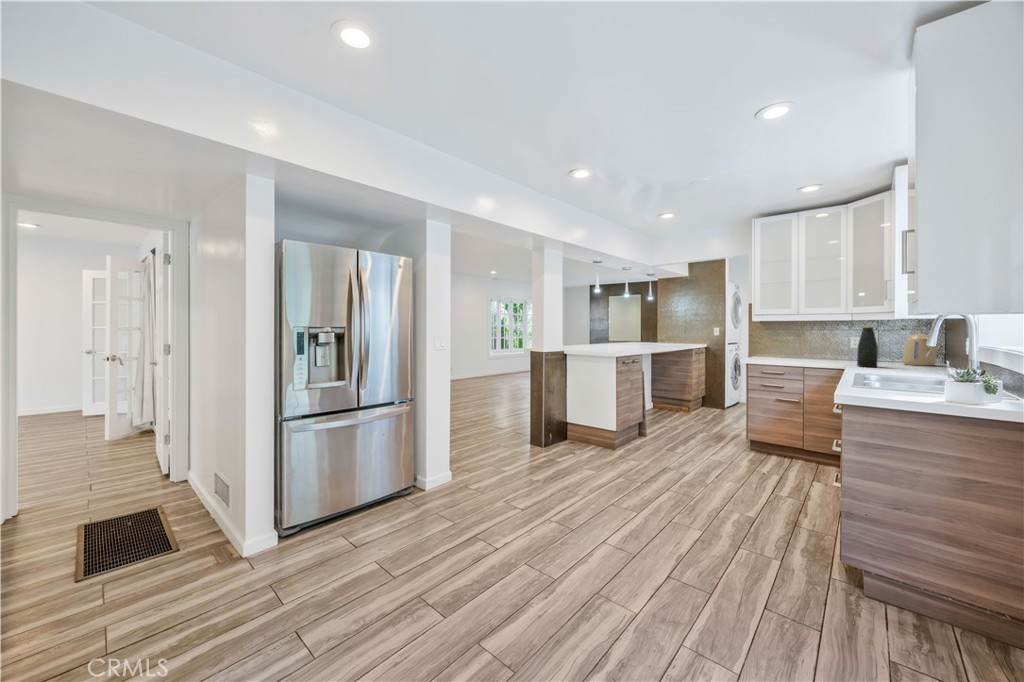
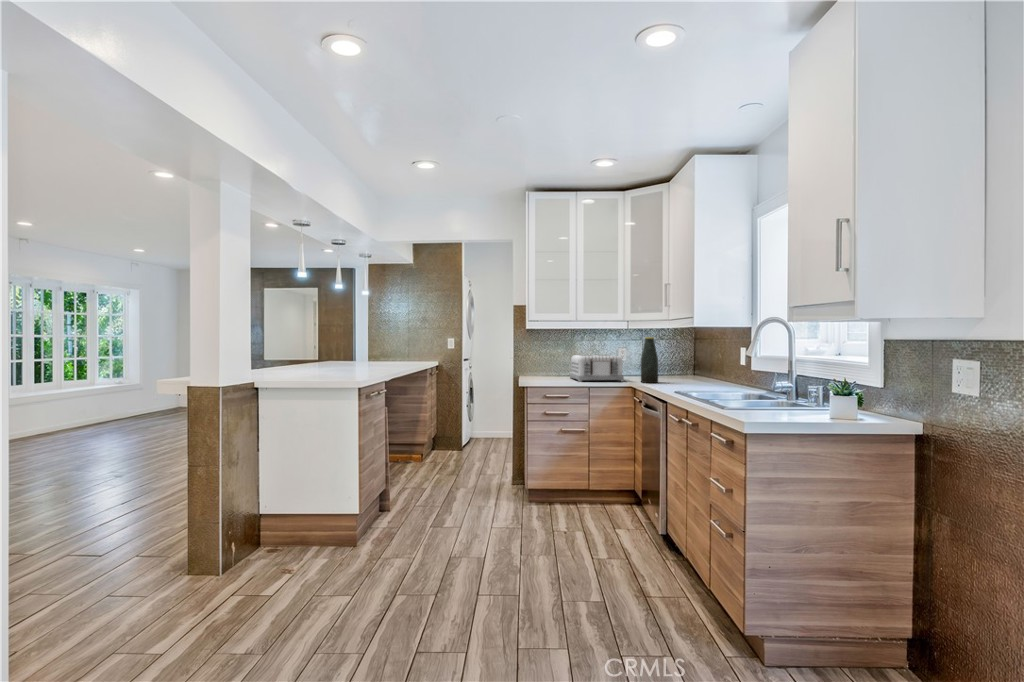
kettle: present [903,334,938,366] -> none [663,346,693,379]
toaster: none [791,341,839,364] -> present [570,355,624,382]

